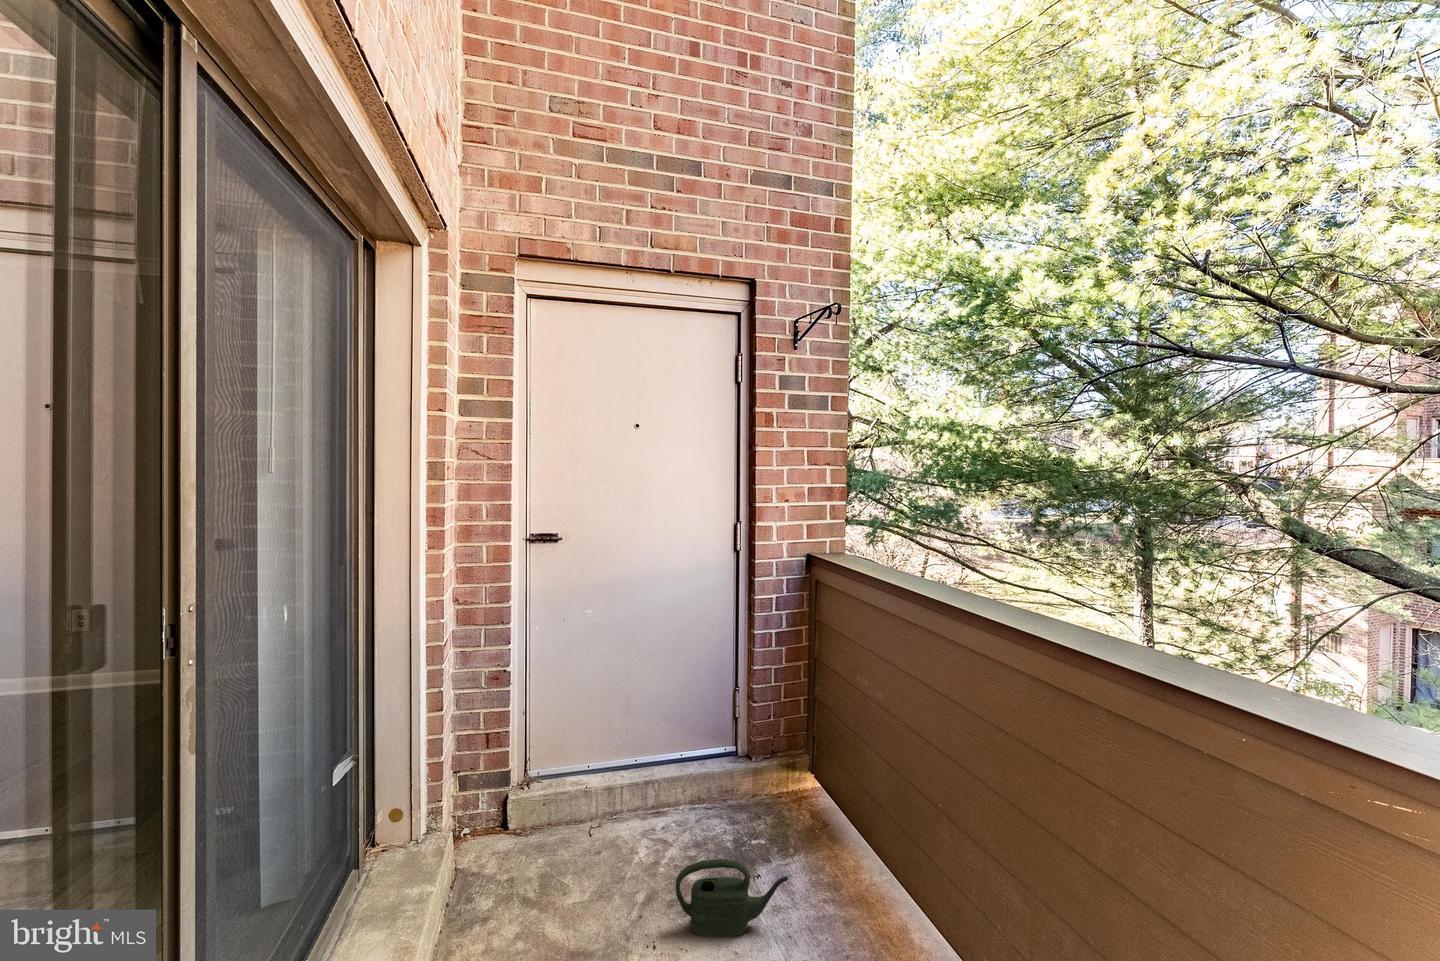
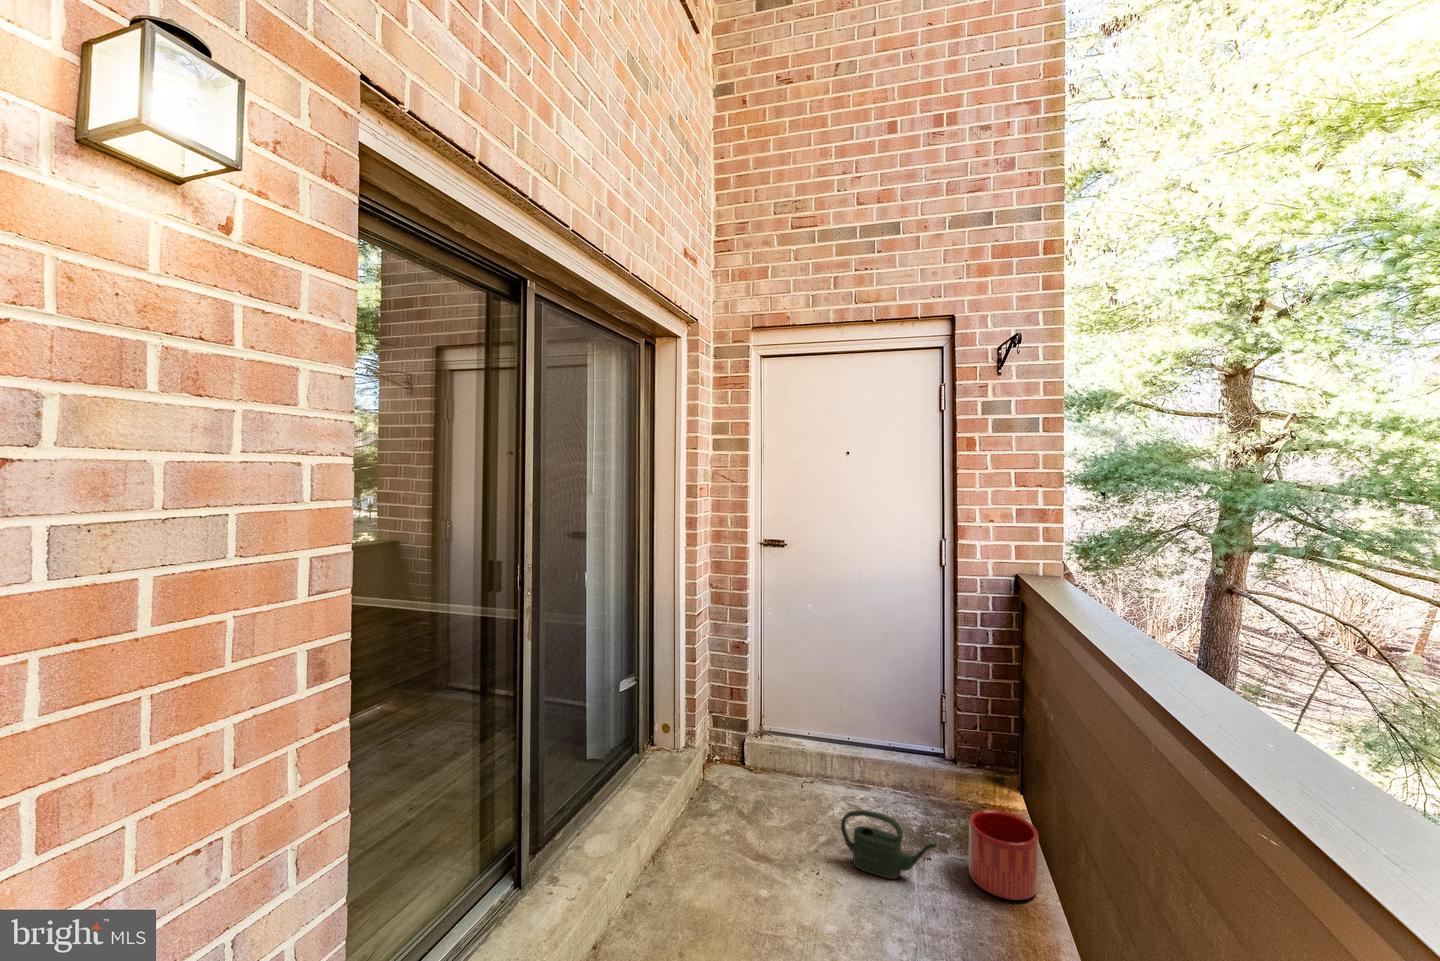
planter: none [807,811,877,911] -> present [969,810,1038,900]

